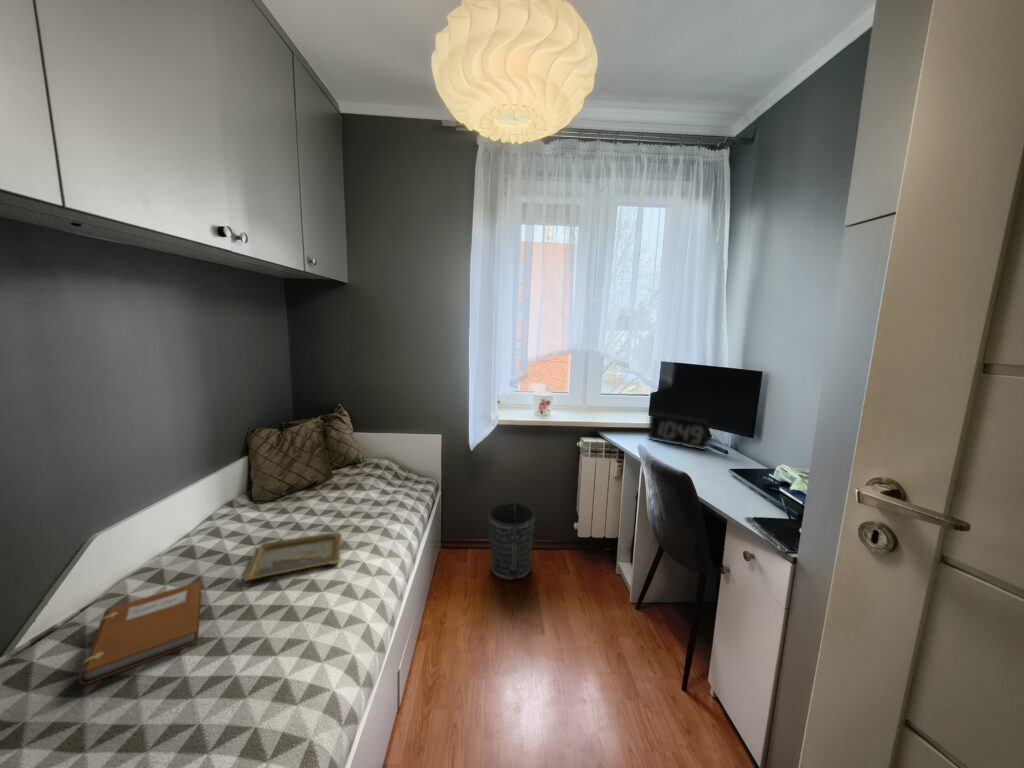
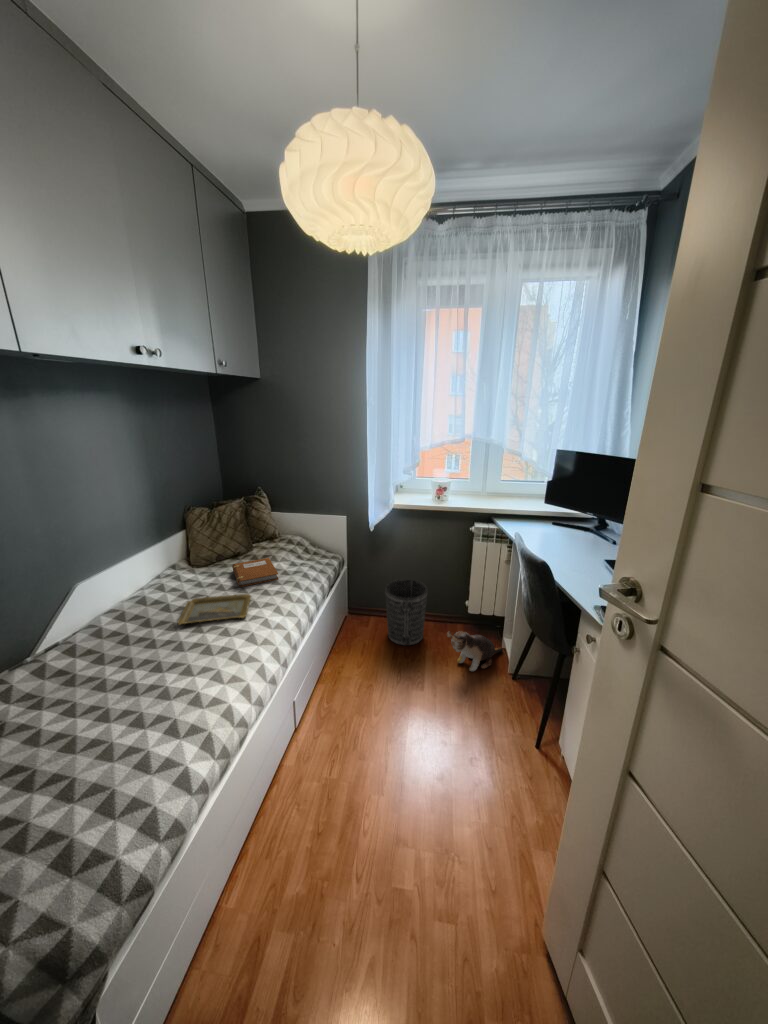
alarm clock: present [648,413,709,450] -> none [540,501,602,540]
plush toy: none [563,557,617,603] -> present [447,631,503,671]
notebook: present [79,581,201,685] -> present [232,558,279,587]

